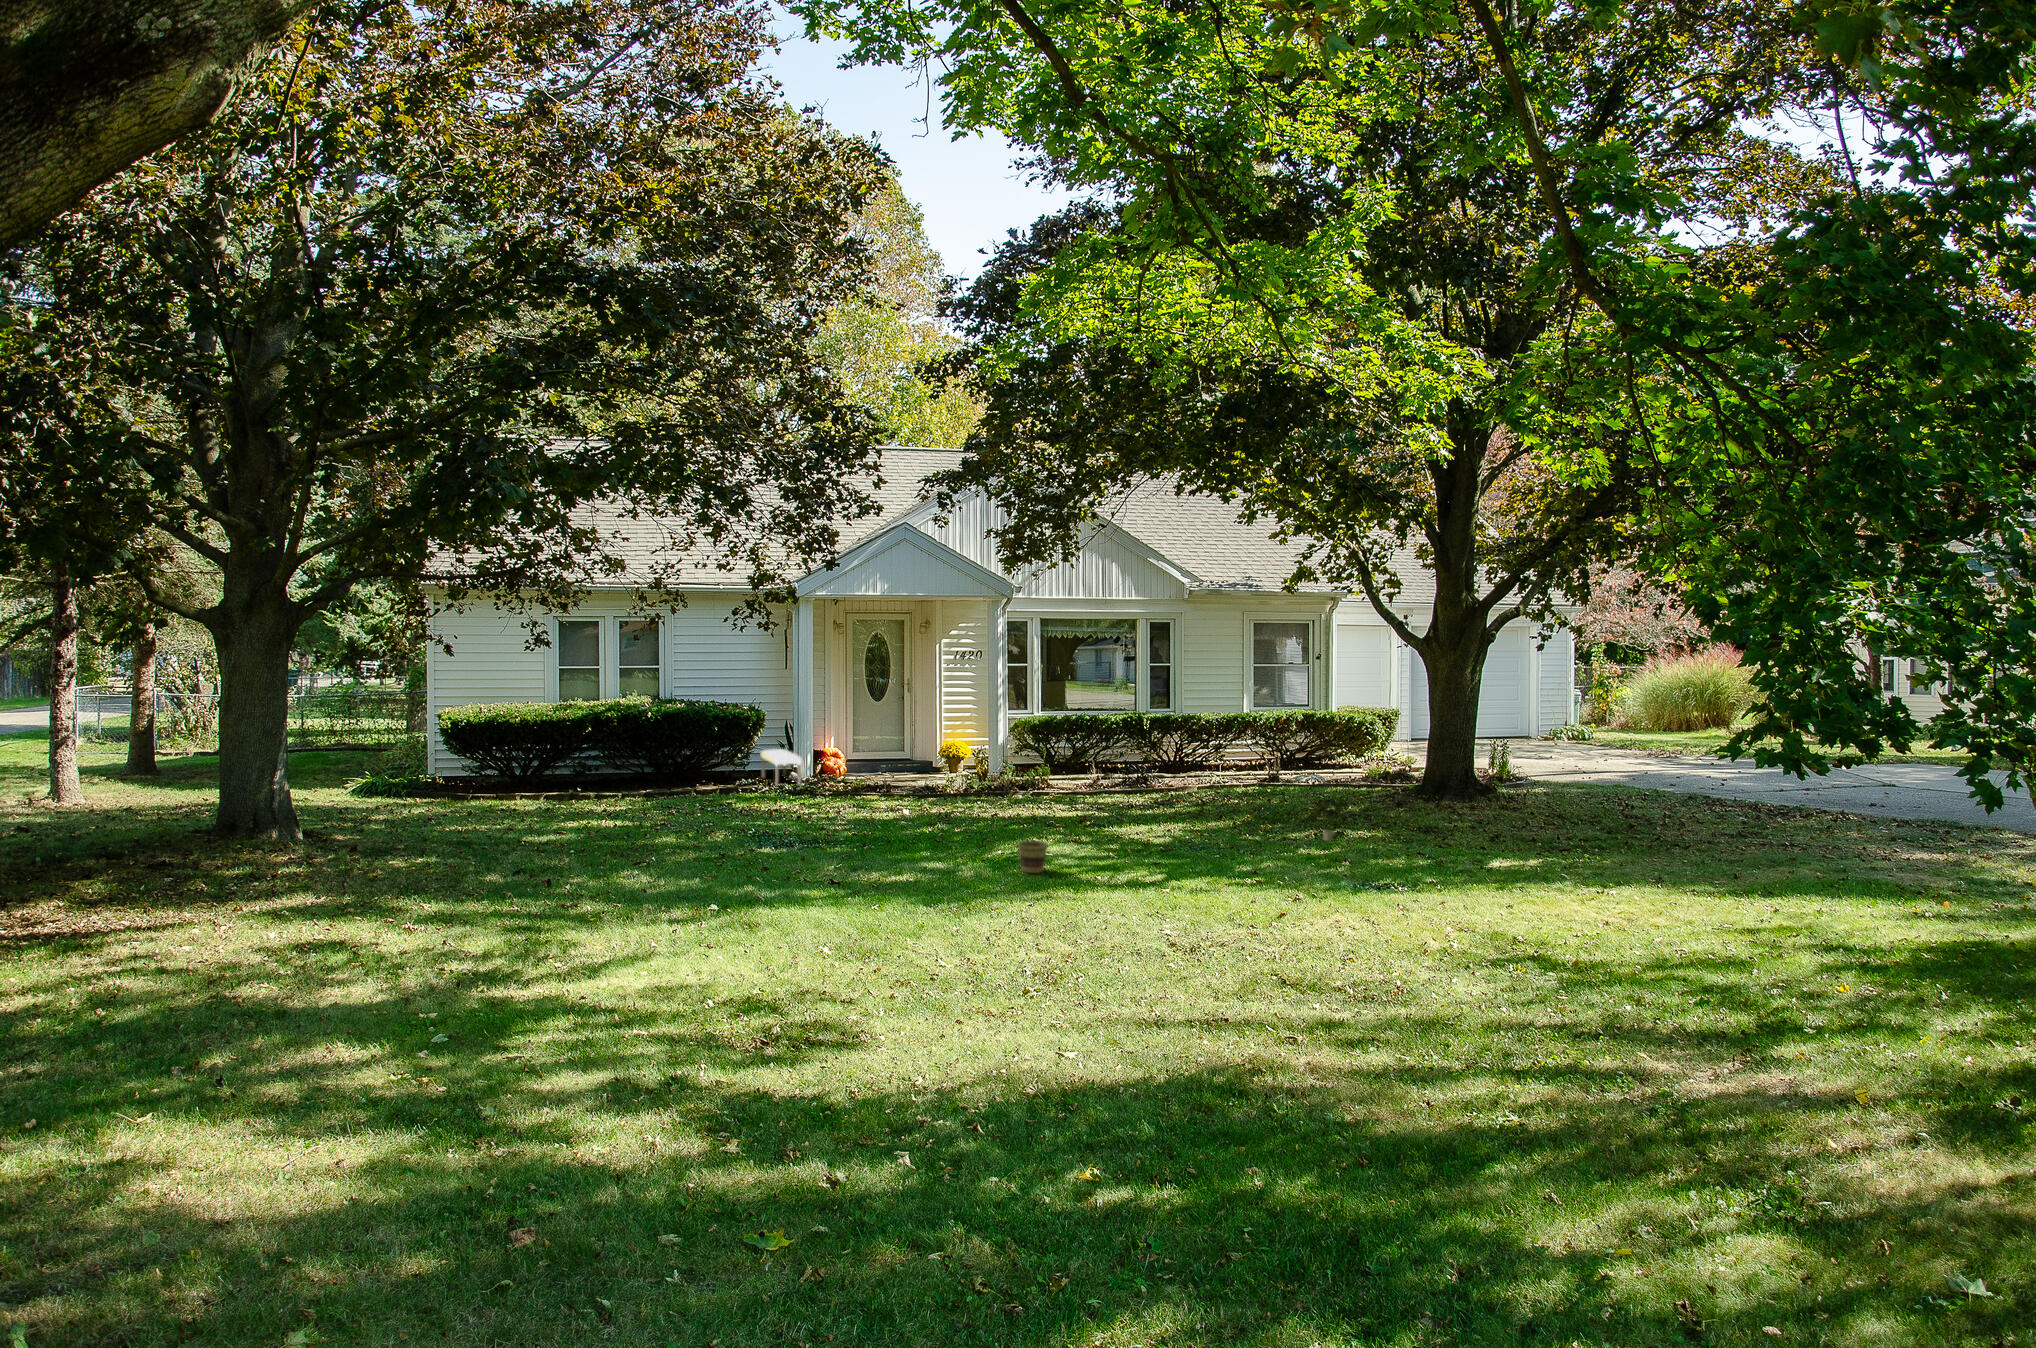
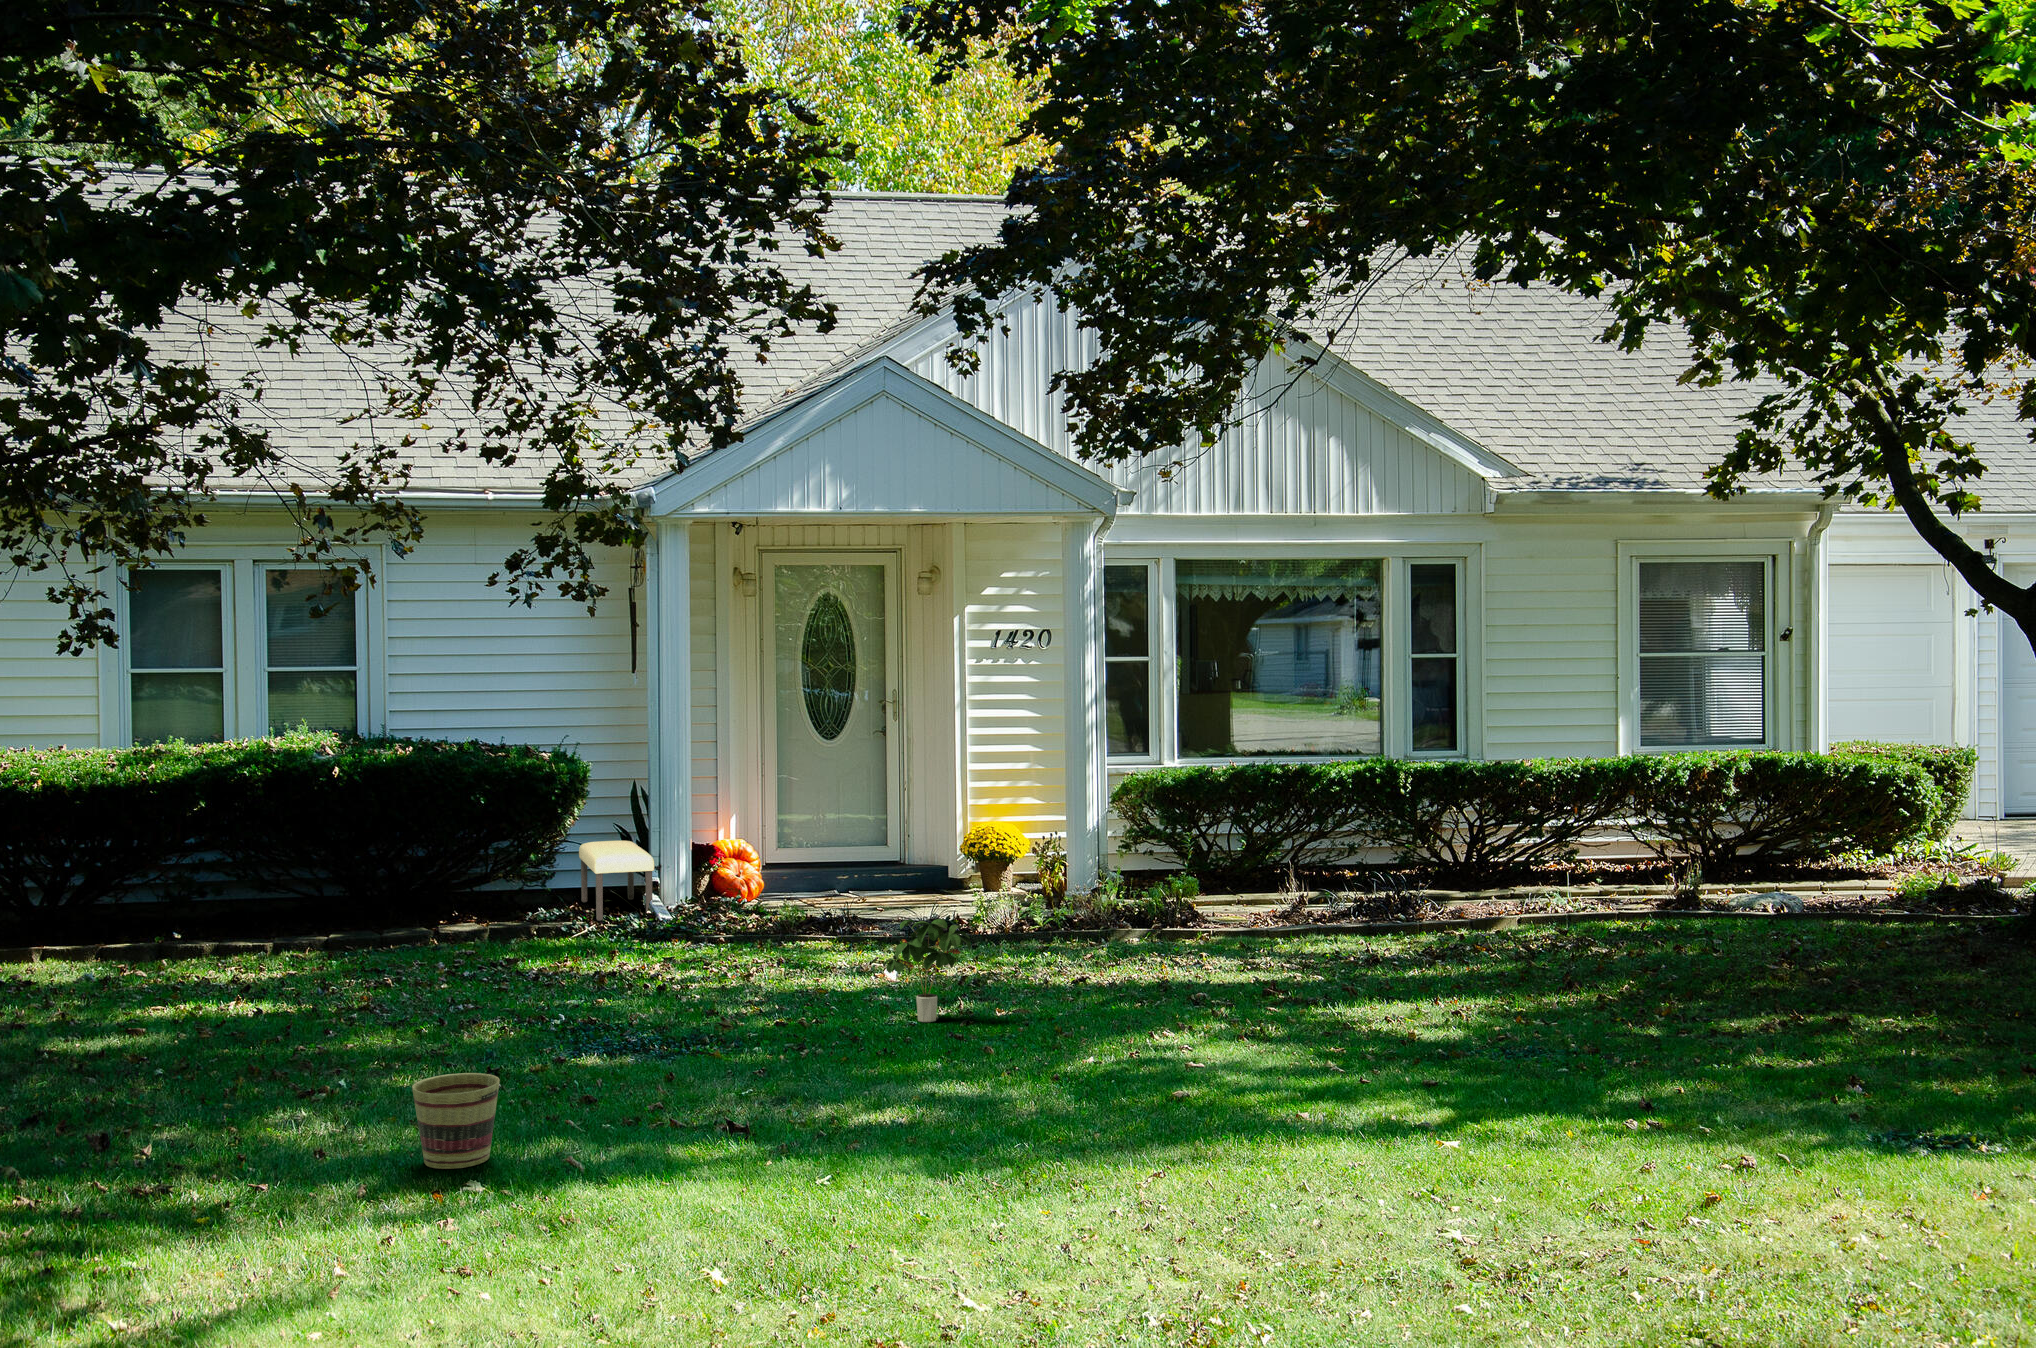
potted plant: present [1307,797,1347,841] -> present [883,919,971,1022]
basket: present [1018,840,1047,873] -> present [412,1073,500,1169]

